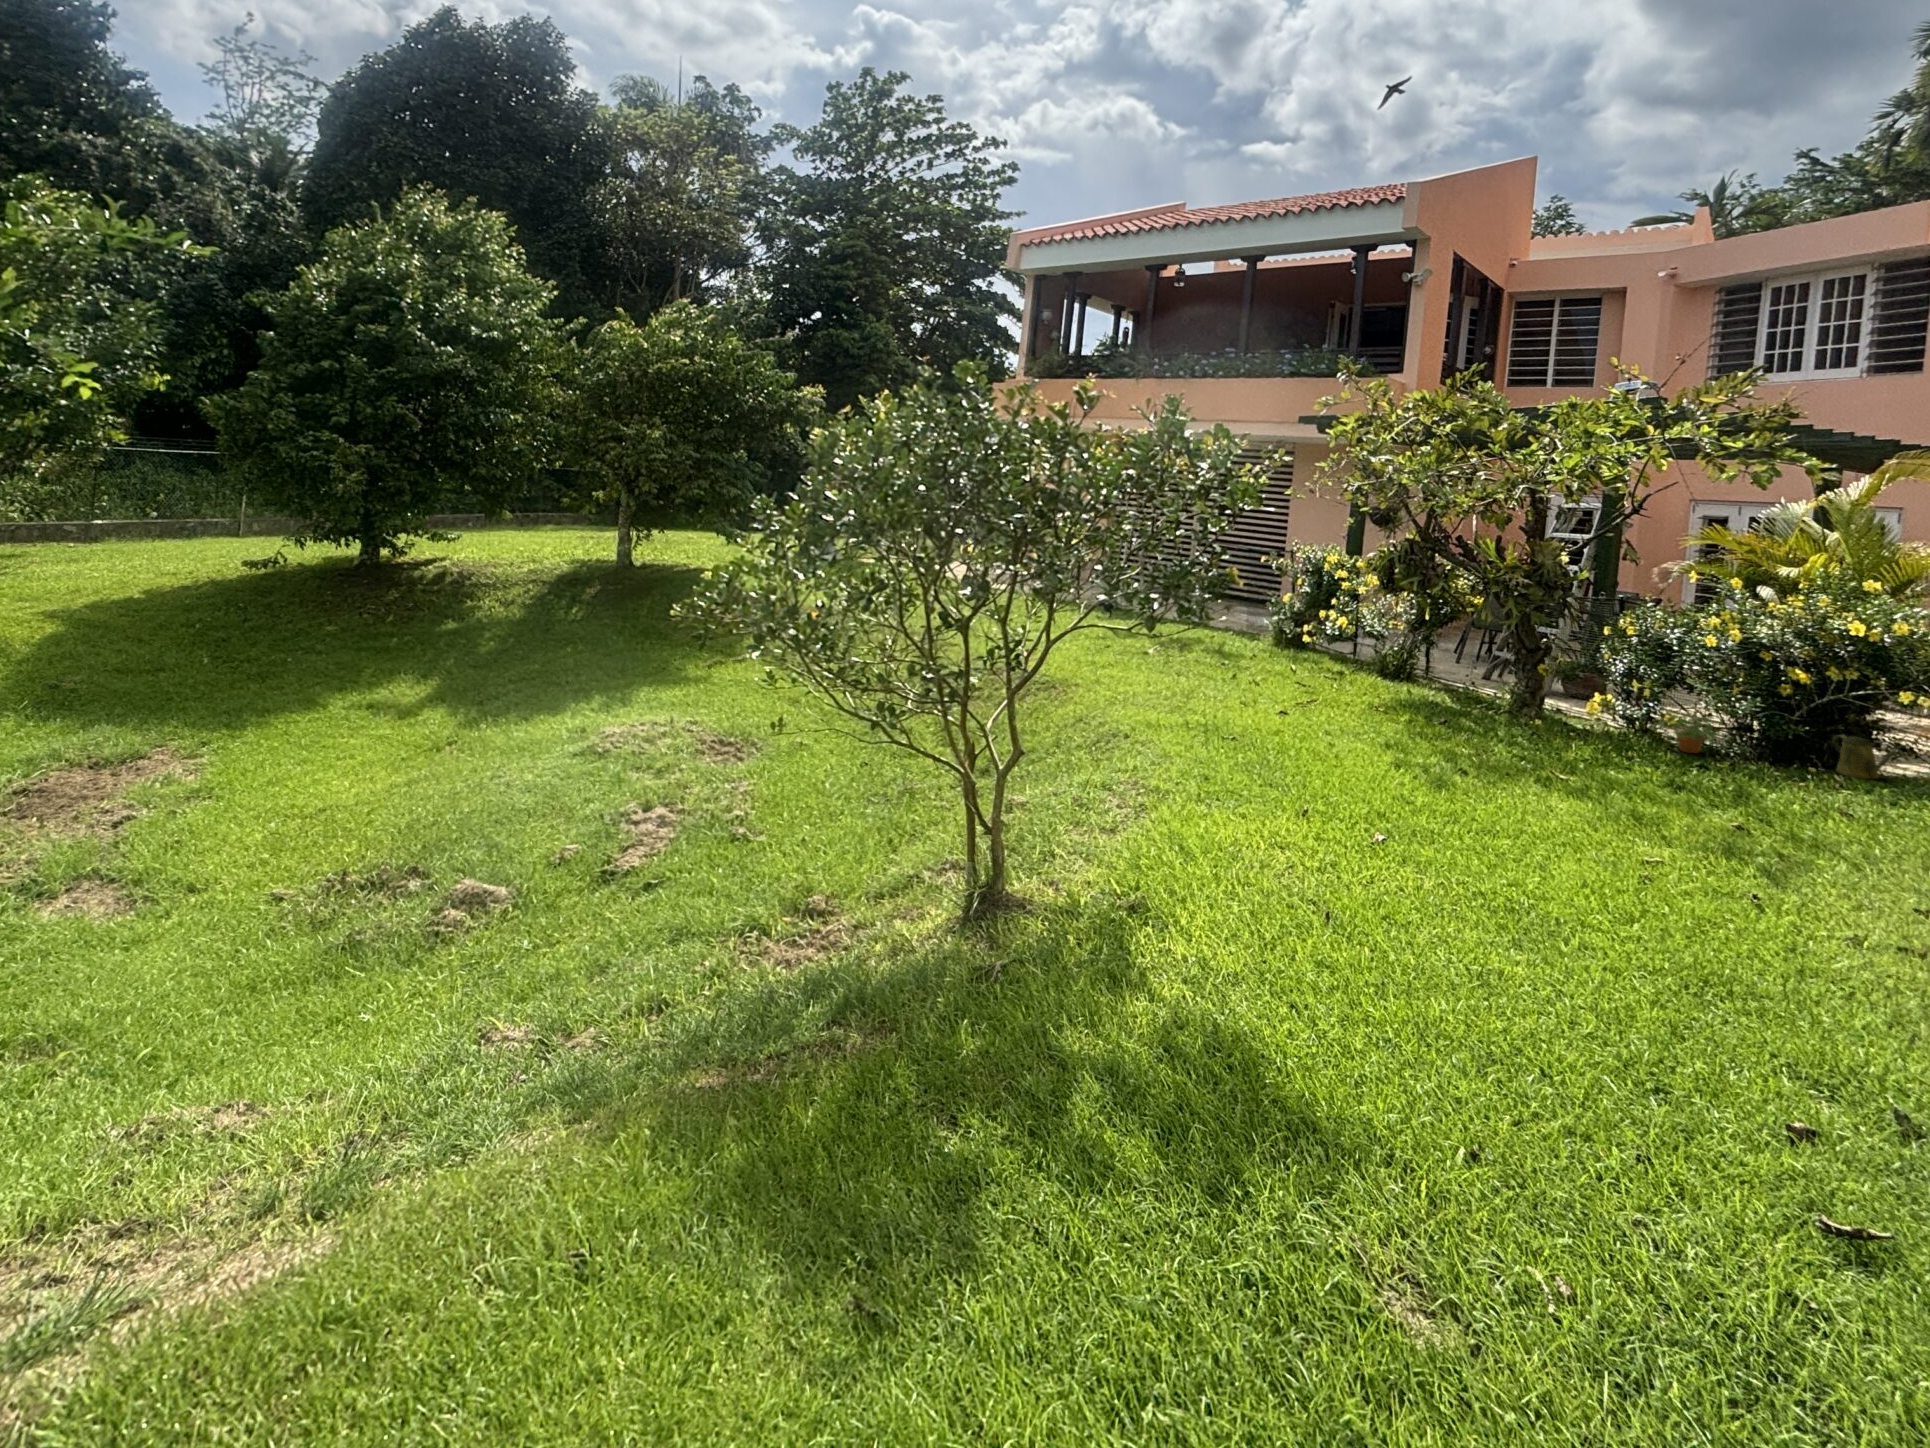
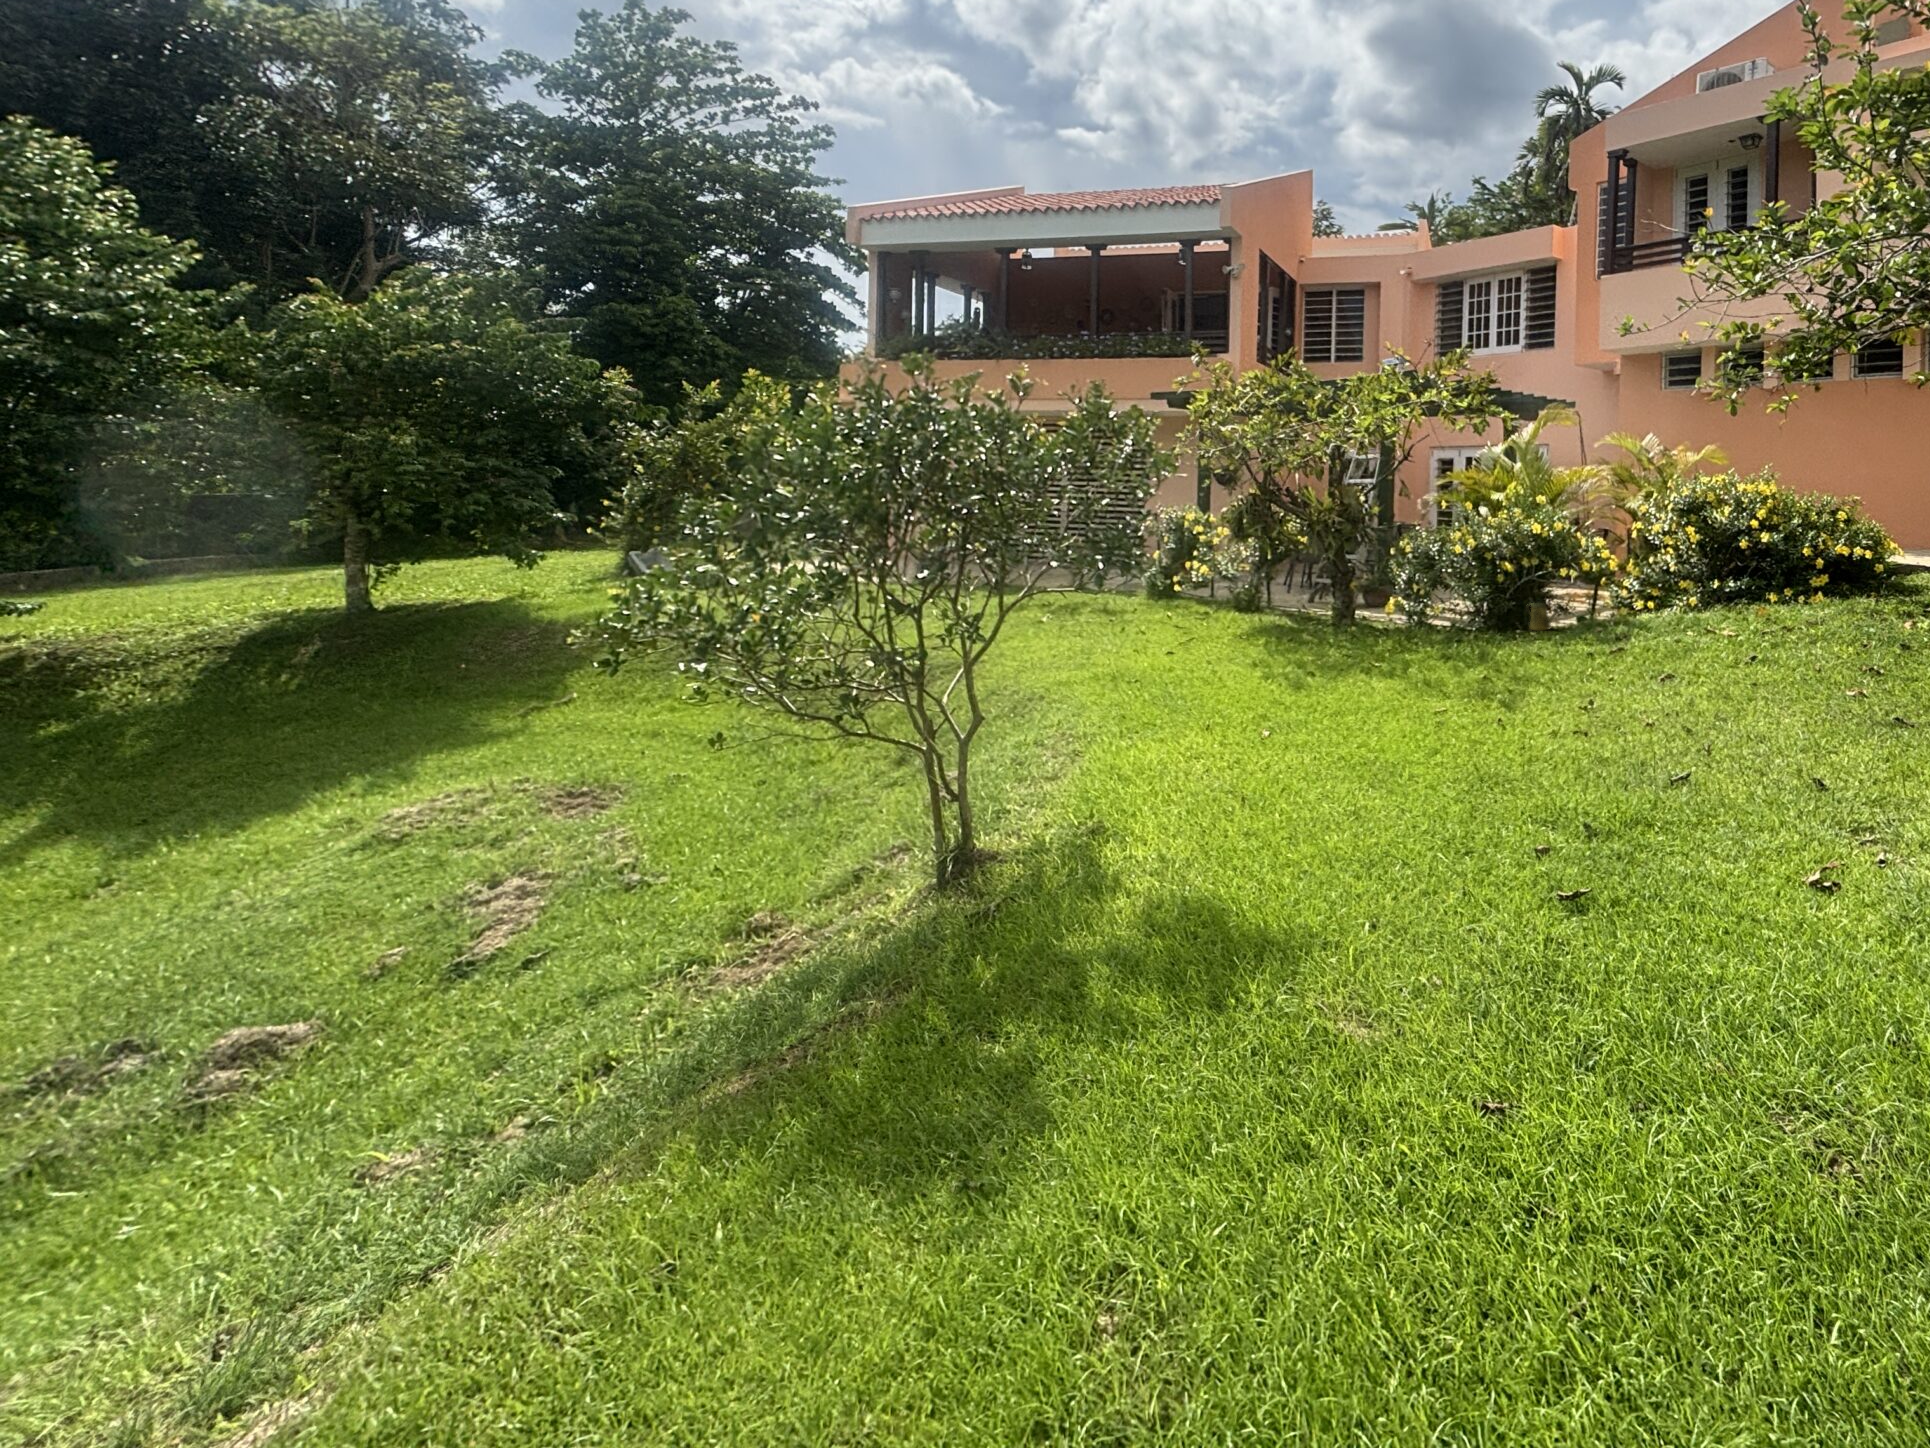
potted plant: present [1651,713,1731,753] -> none [1426,603,1474,633]

